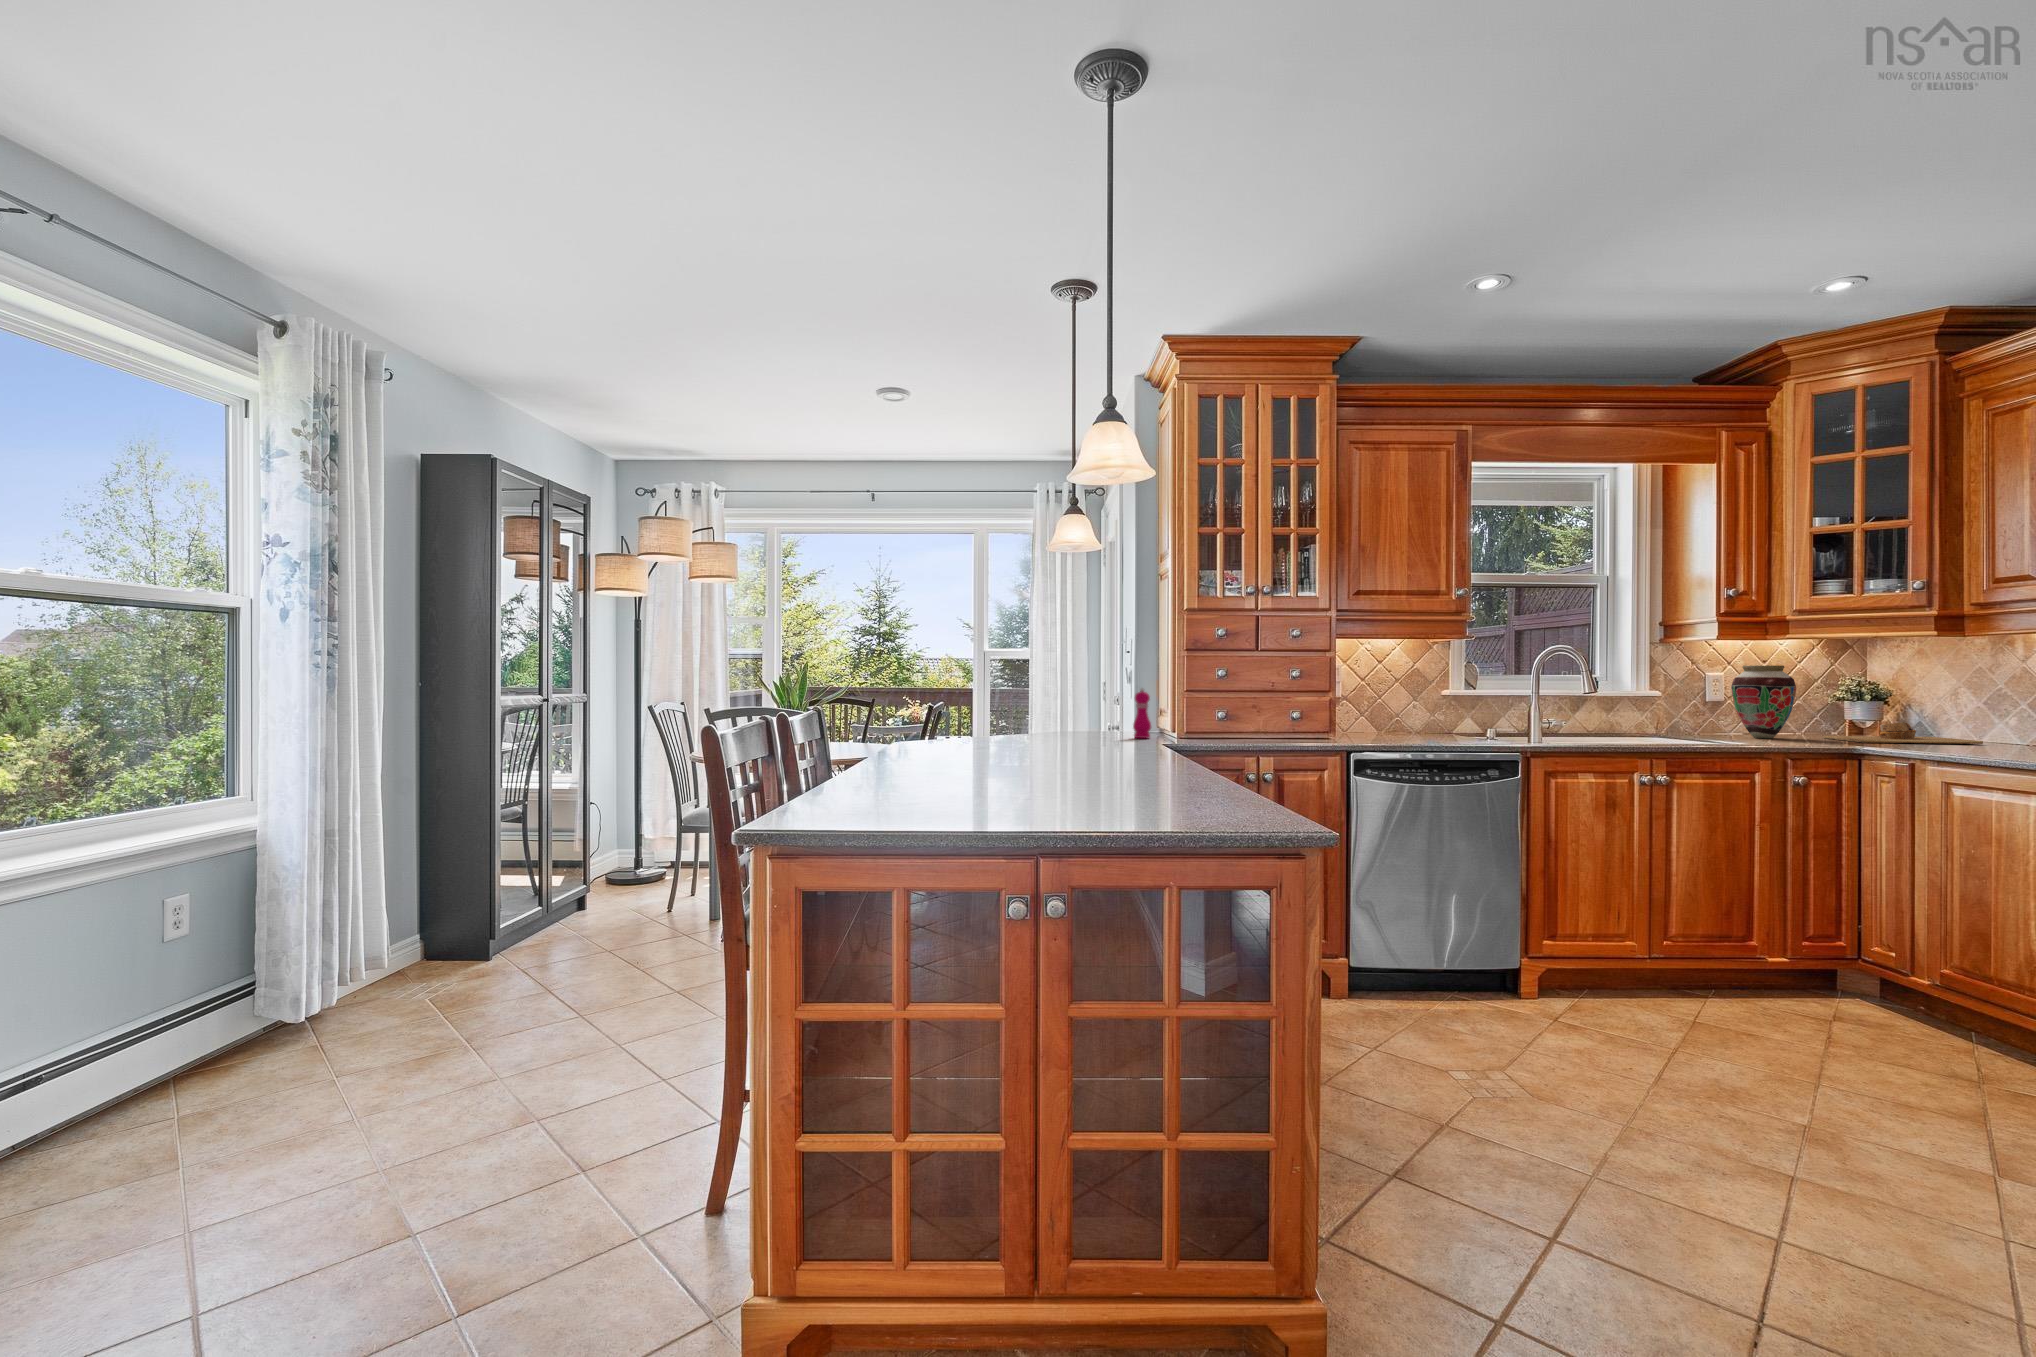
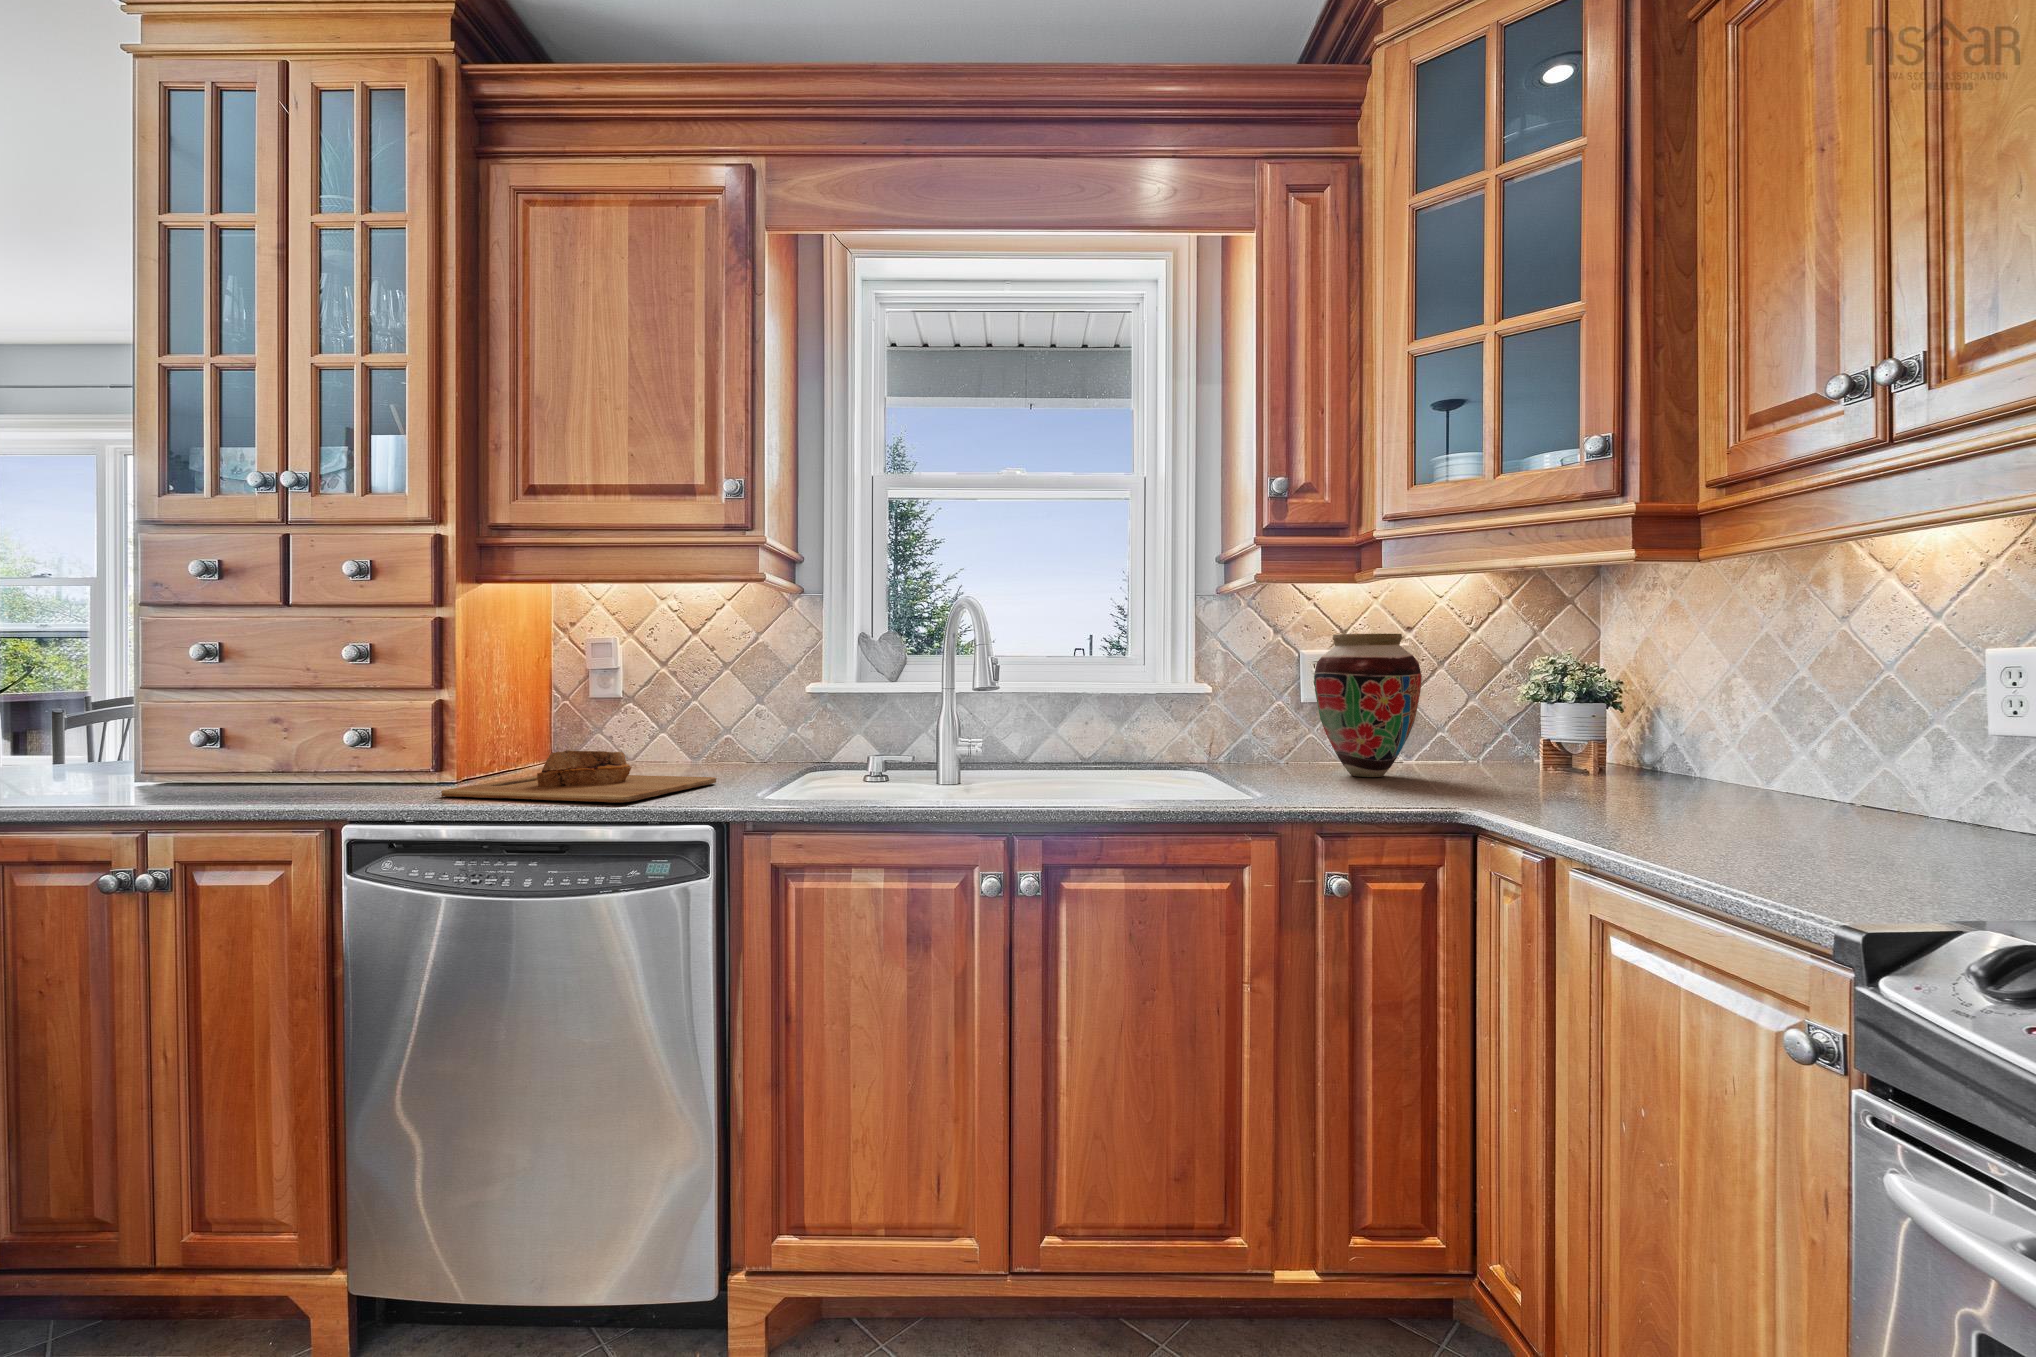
pepper mill: present [1133,688,1151,738] -> none [45,683,95,786]
cutting board: present [1823,722,1983,744] -> present [441,750,716,803]

